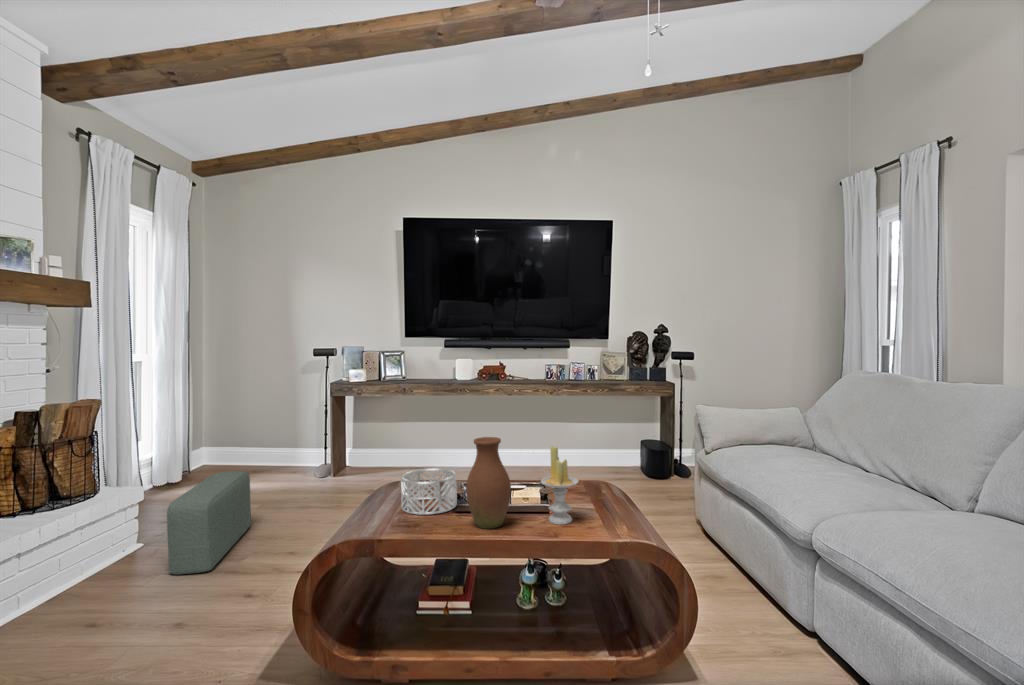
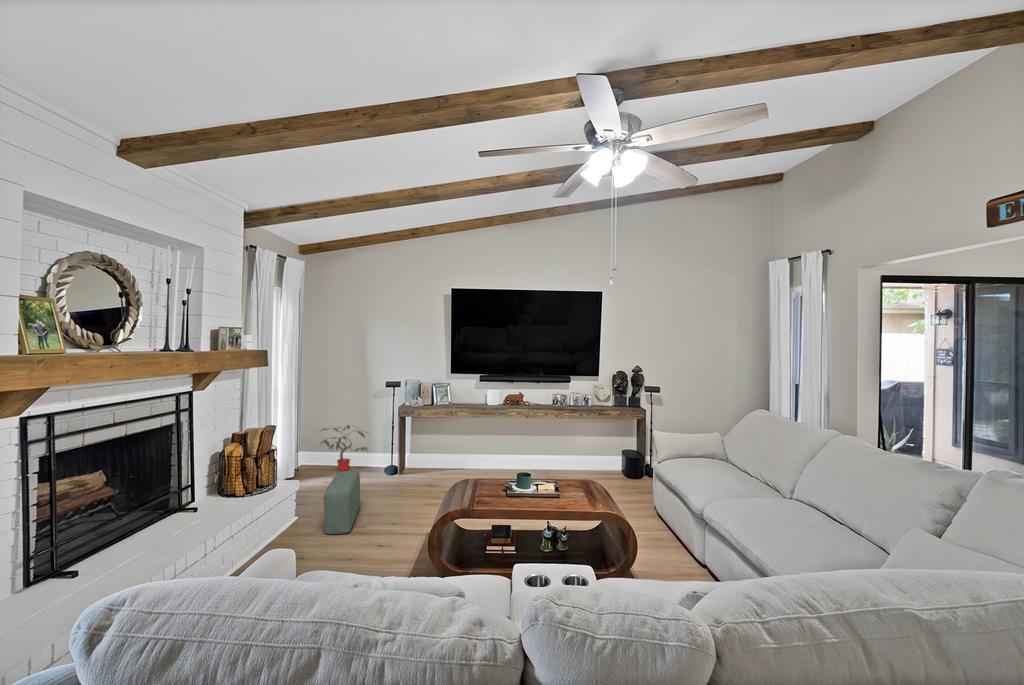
potted plant: none [218,409,299,473] -> present [322,425,368,471]
vase: present [466,437,511,529] -> none [515,456,539,505]
candle: present [541,446,578,525] -> none [555,461,576,504]
decorative bowl: present [401,468,457,515] -> none [476,472,507,498]

